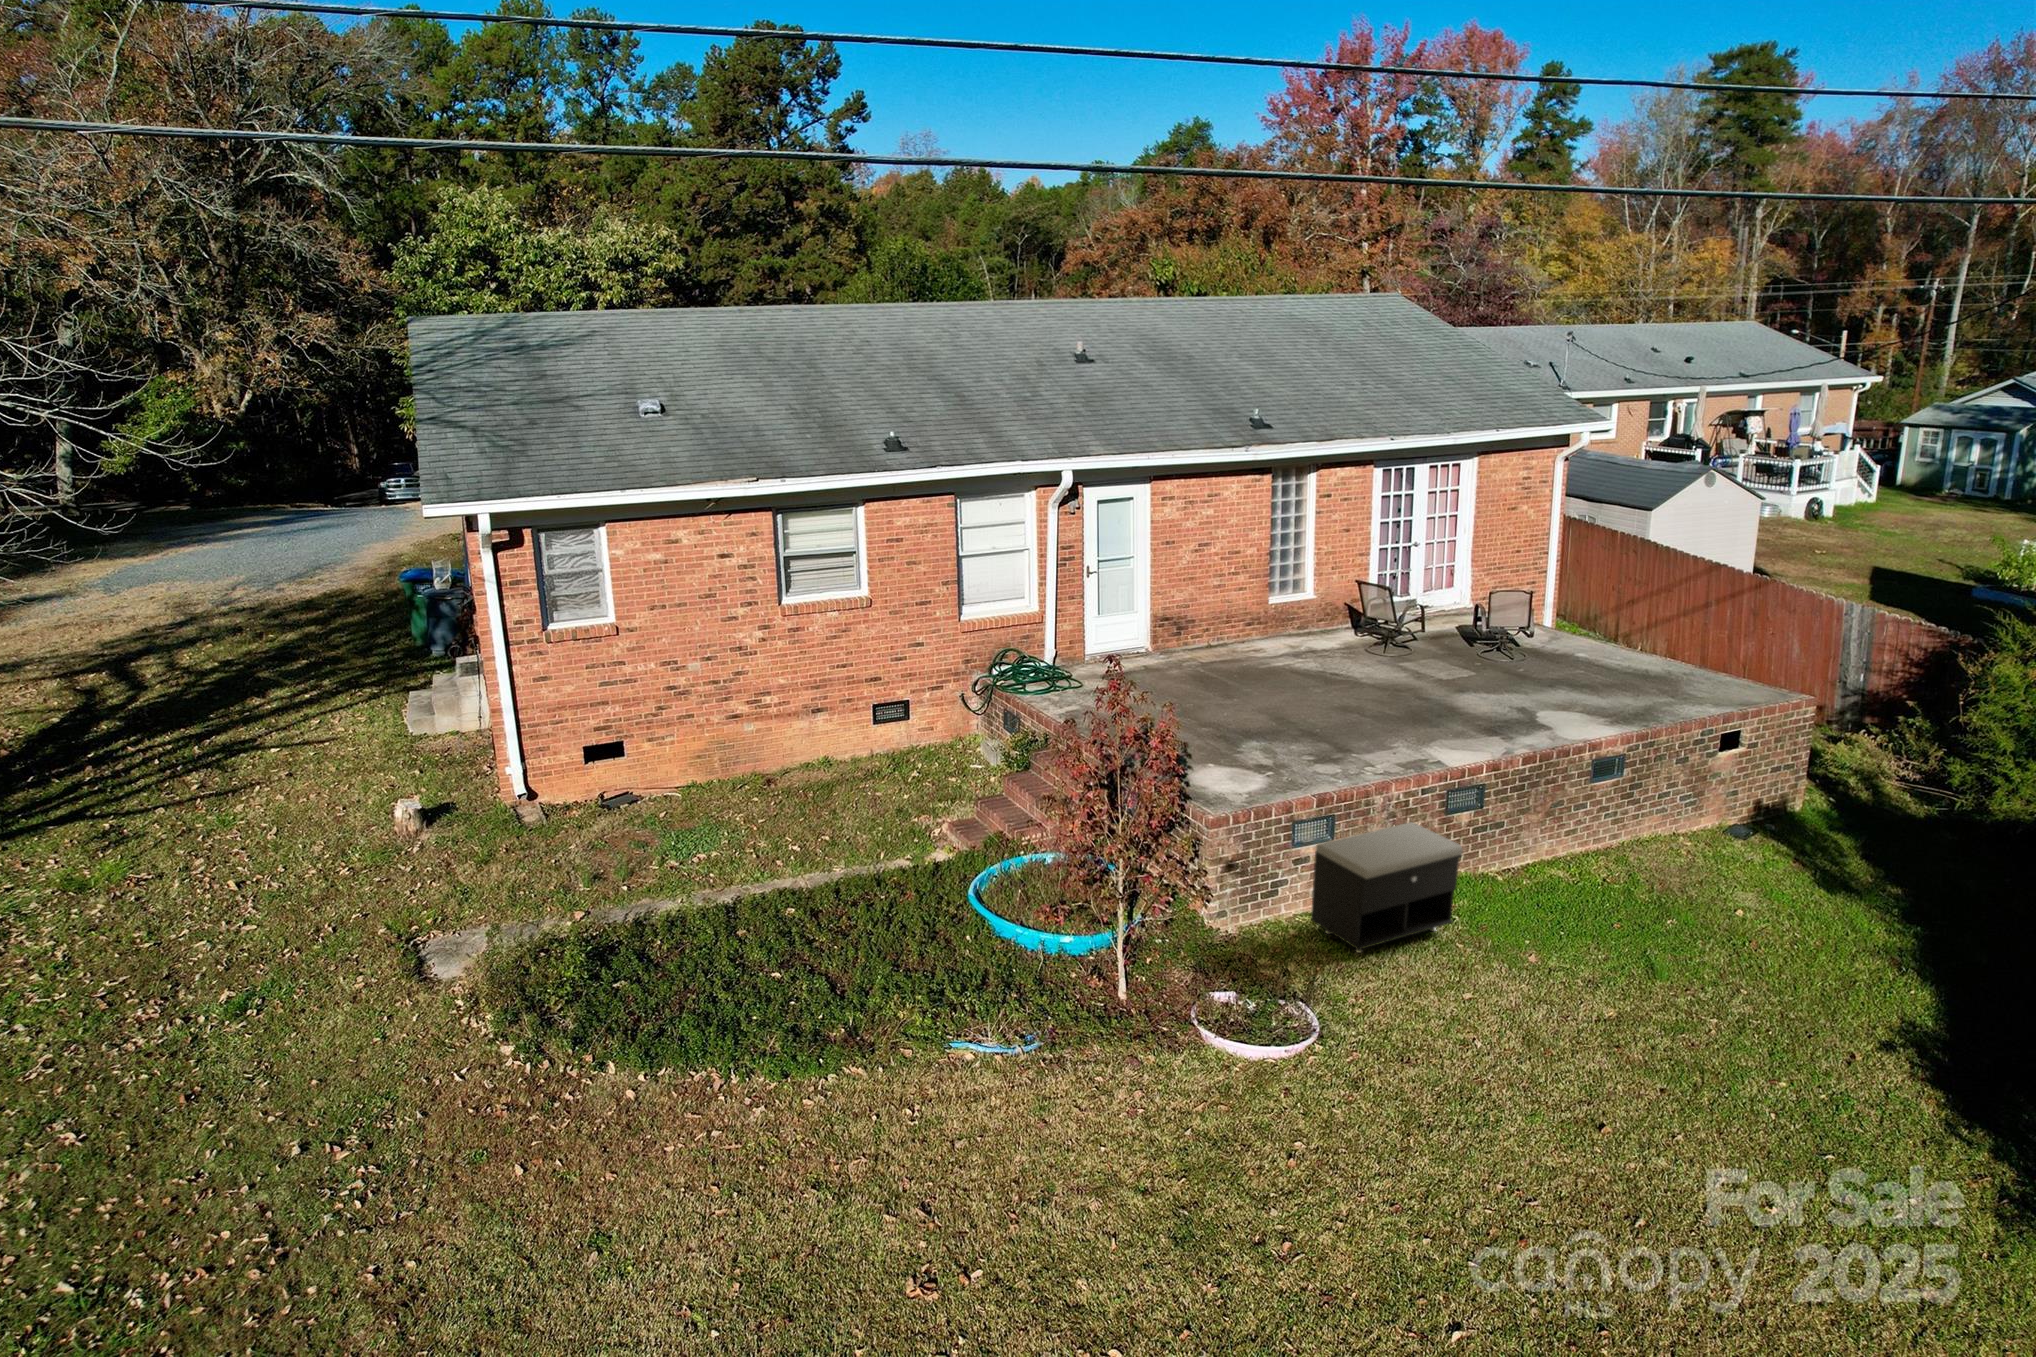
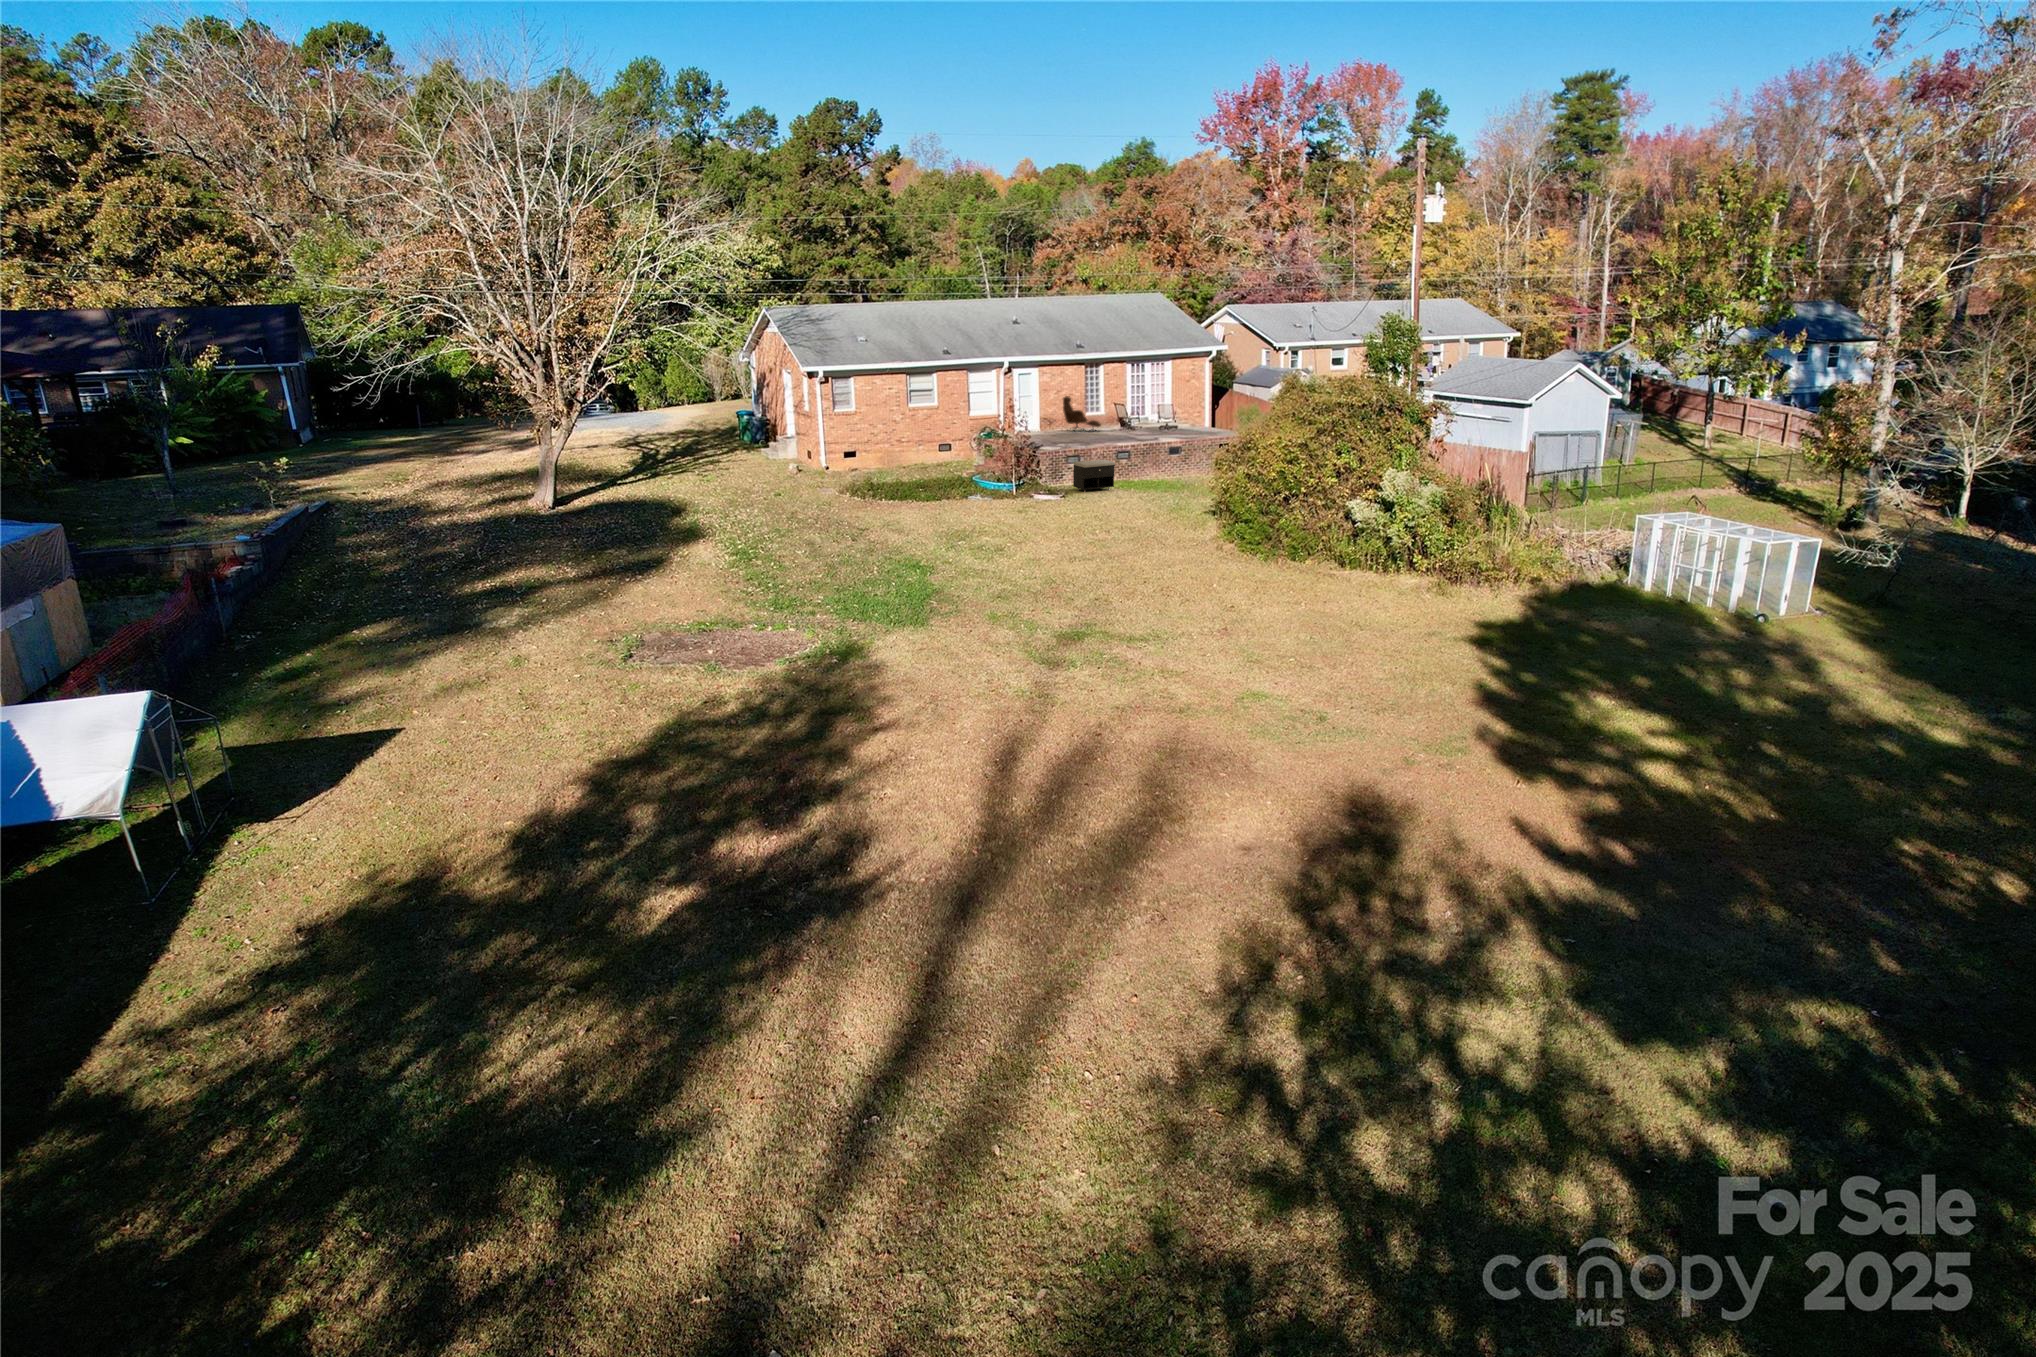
lounge chair: none [1213,556,1315,657] -> present [1063,396,1100,431]

